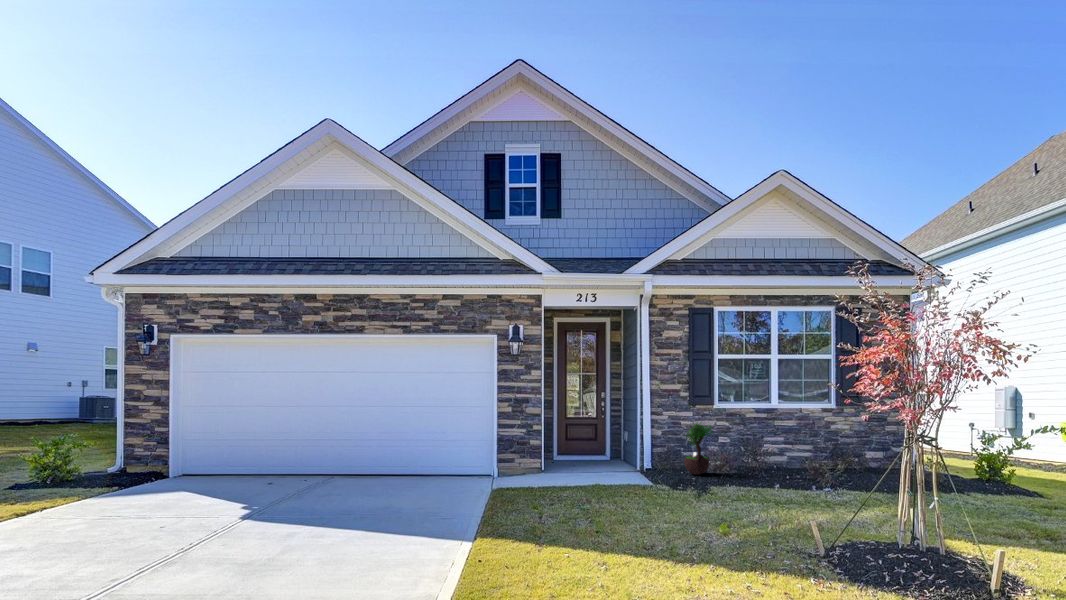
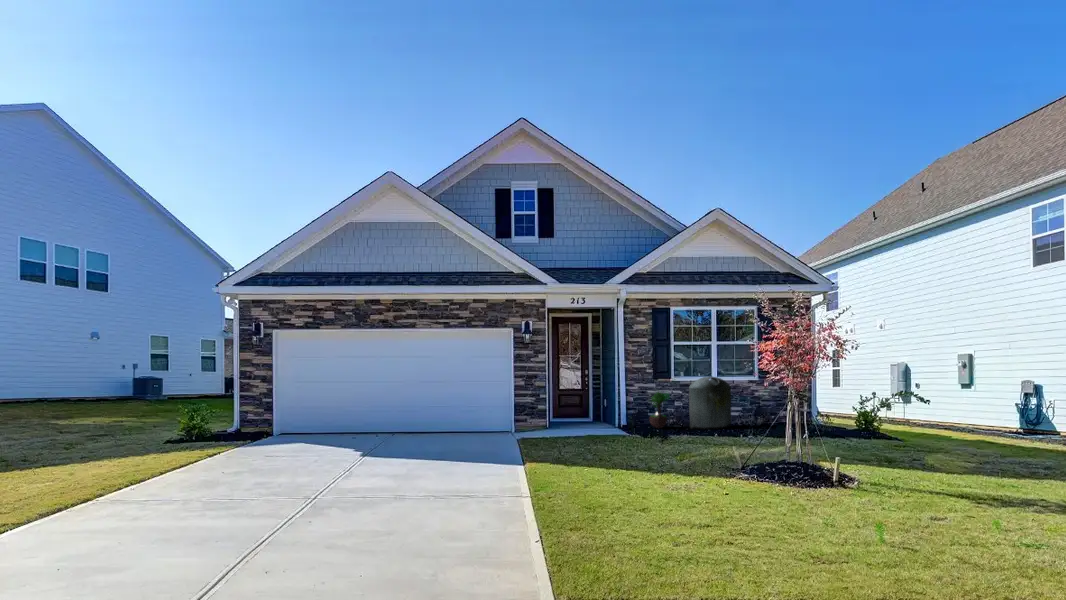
trash can: none [741,403,801,478] -> present [689,376,731,429]

